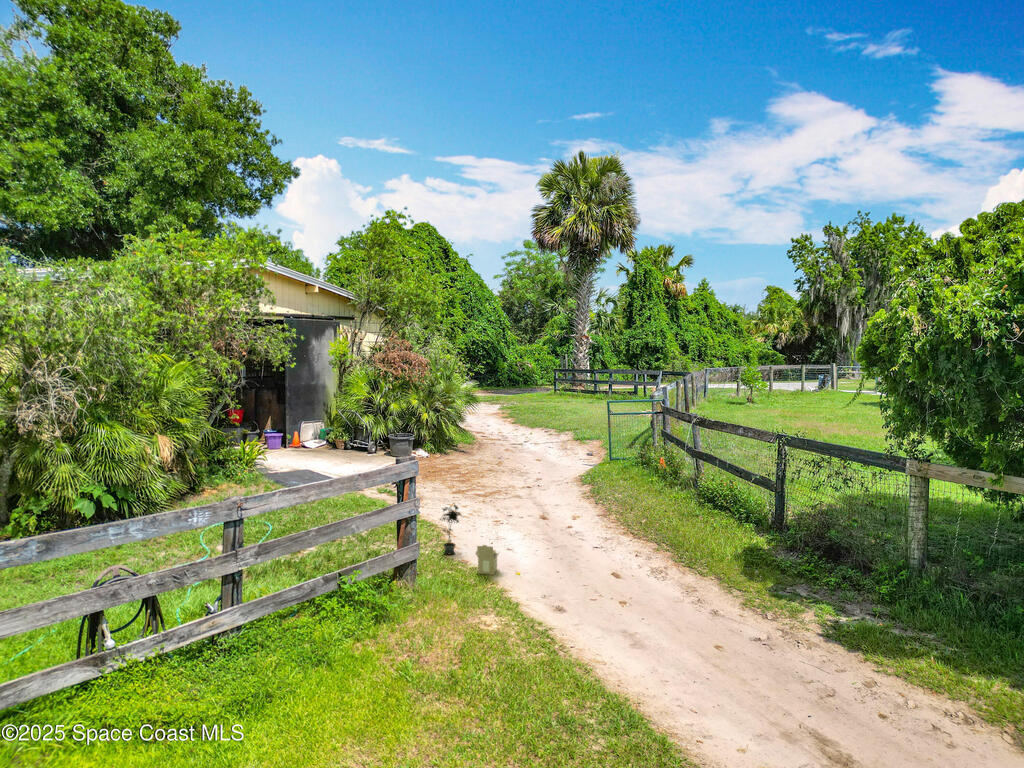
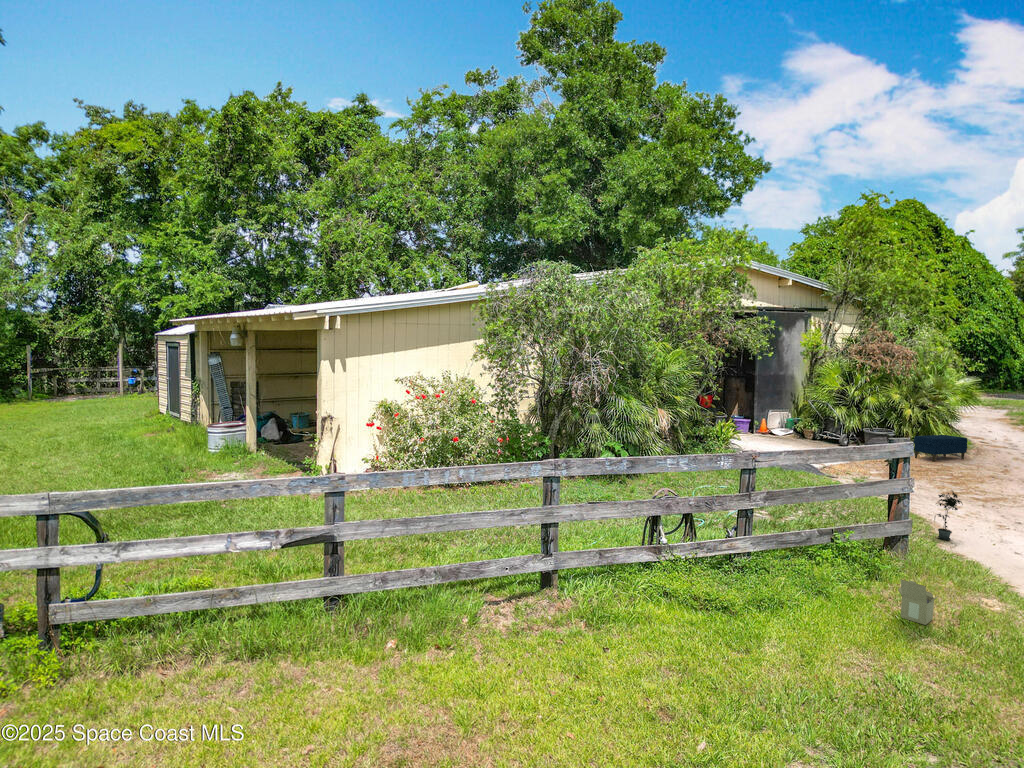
bench: none [431,433,472,459] -> present [914,435,967,462]
cardboard box: present [475,545,499,575] -> present [898,580,938,625]

